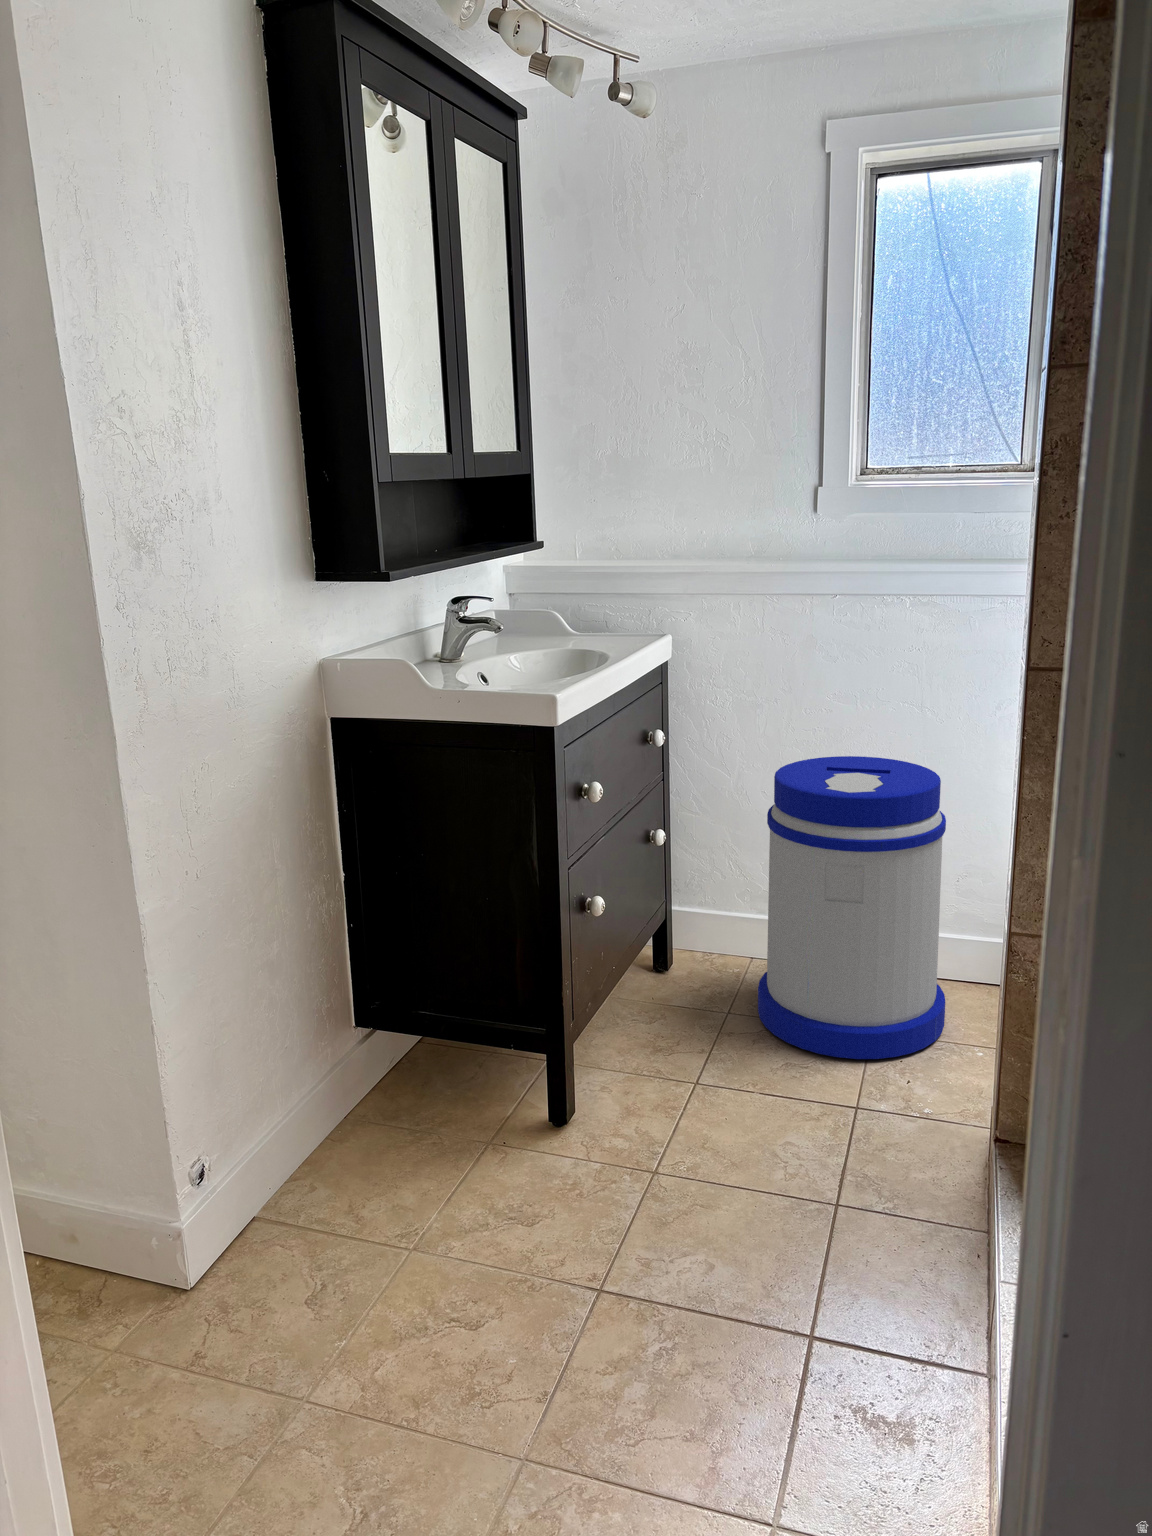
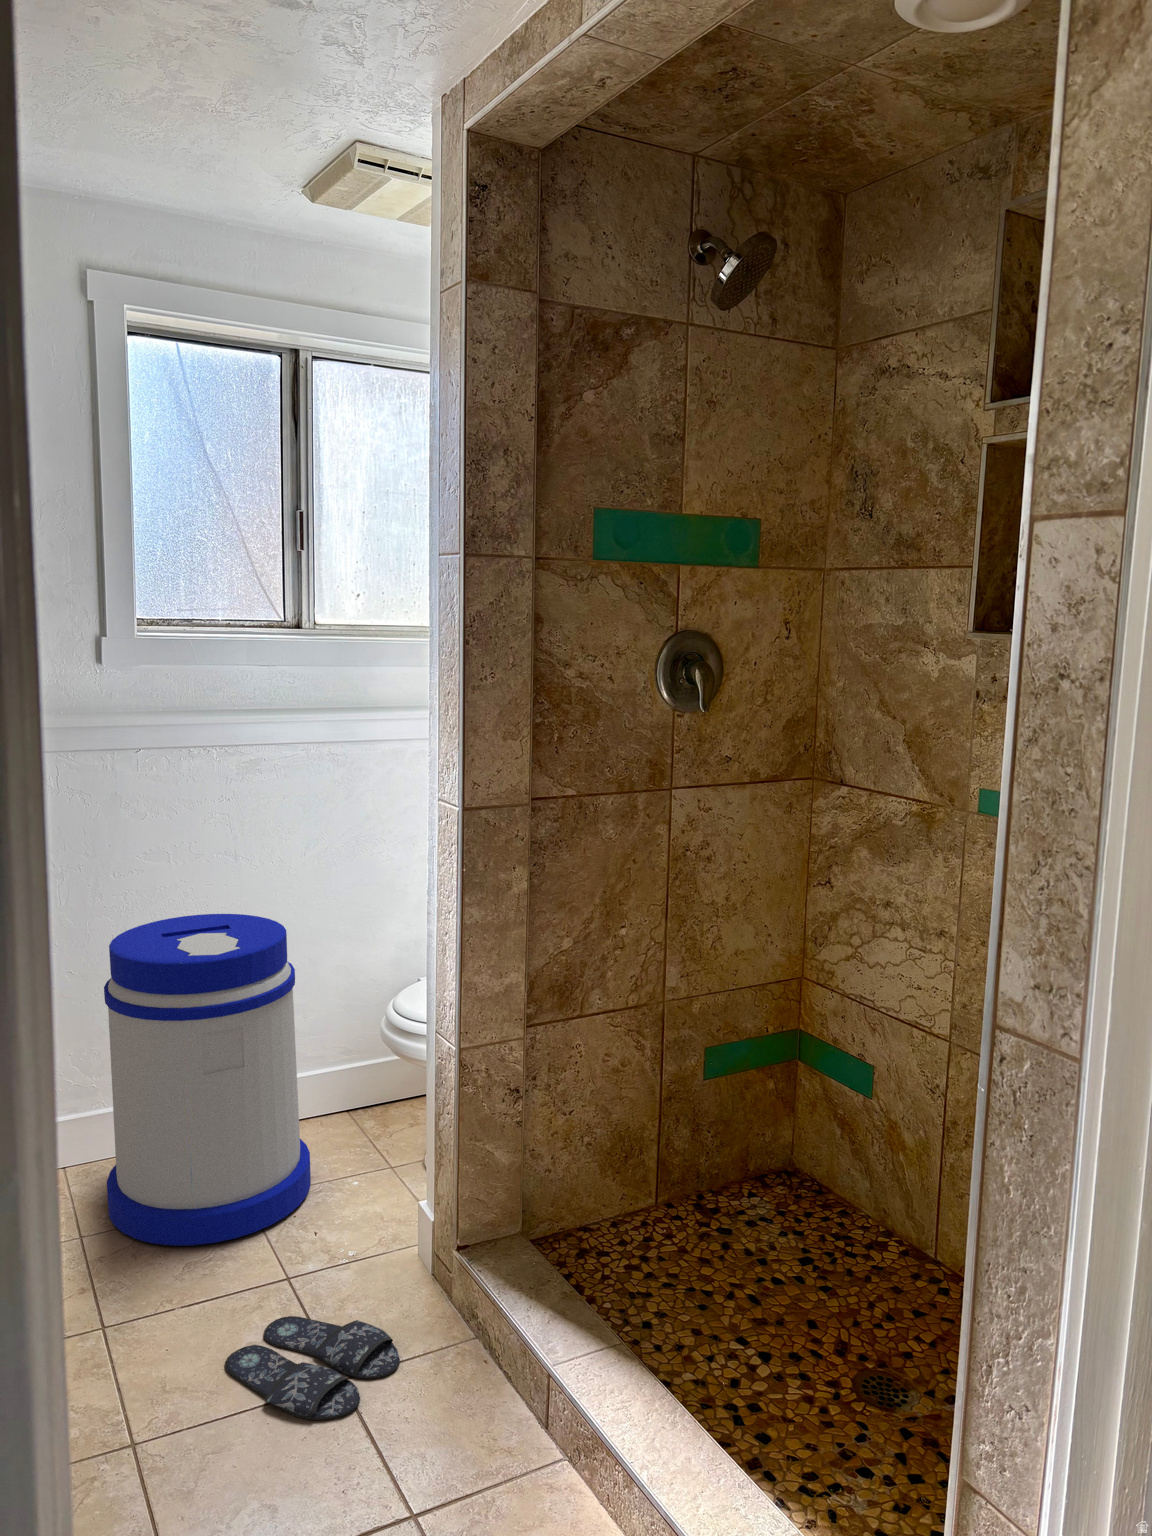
slippers: none [756,1134,902,1235] -> present [225,1316,400,1420]

